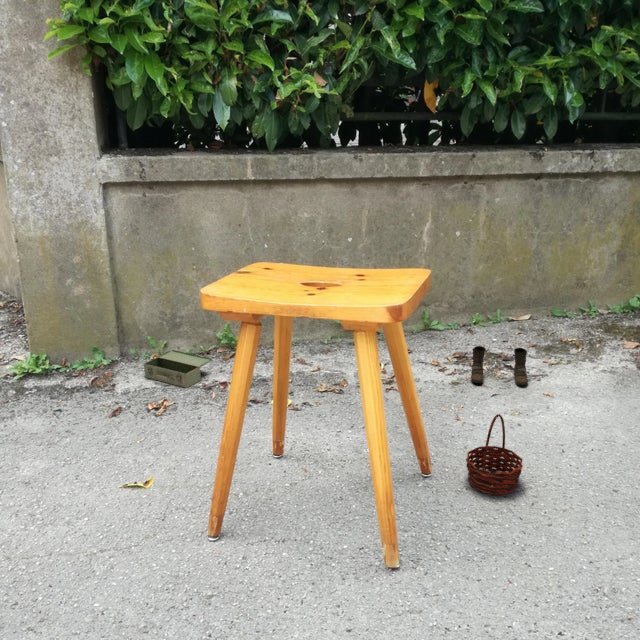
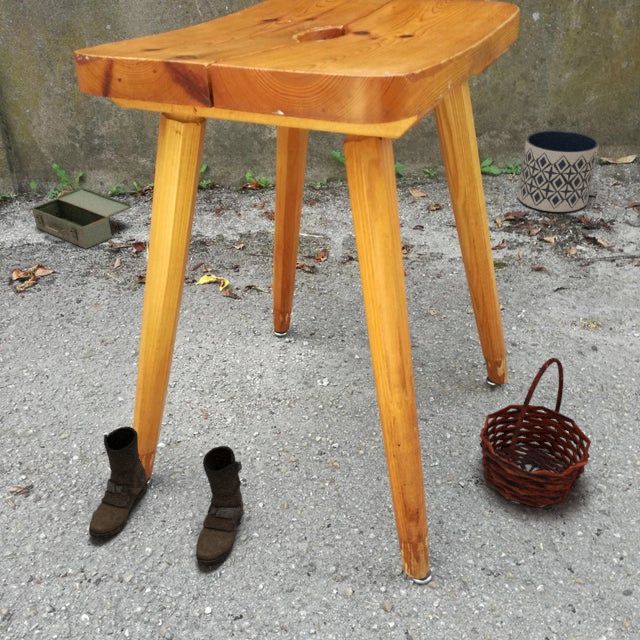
planter: none [459,302,505,352] -> present [518,130,599,212]
boots: present [471,346,528,385] -> present [89,427,243,565]

